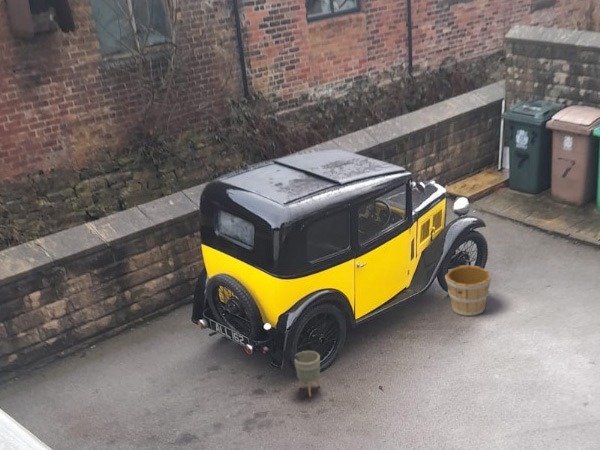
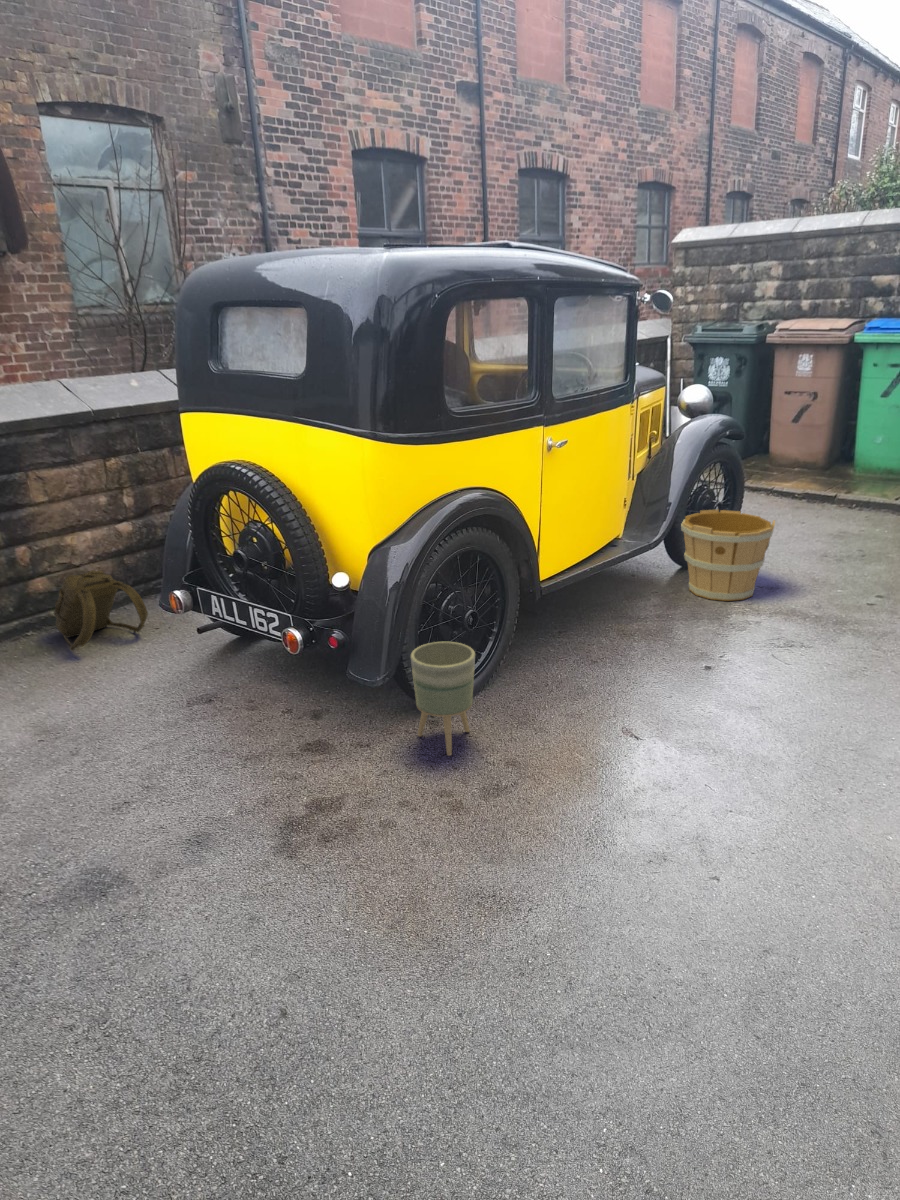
backpack: none [141,301,184,340] -> present [54,570,148,651]

